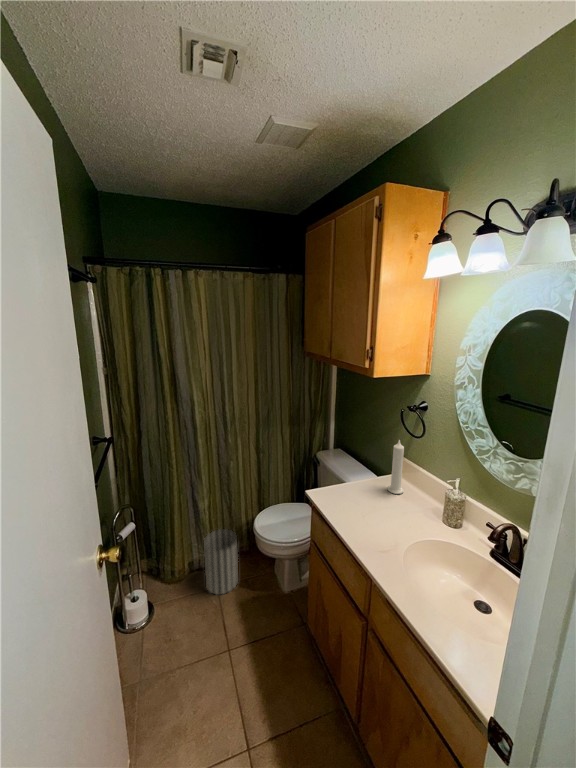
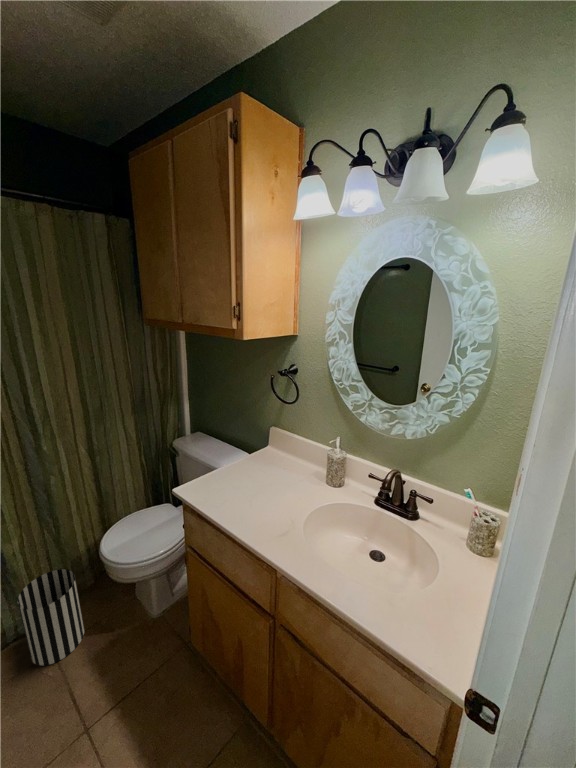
candle: present [388,440,404,494] -> none [267,408,283,468]

